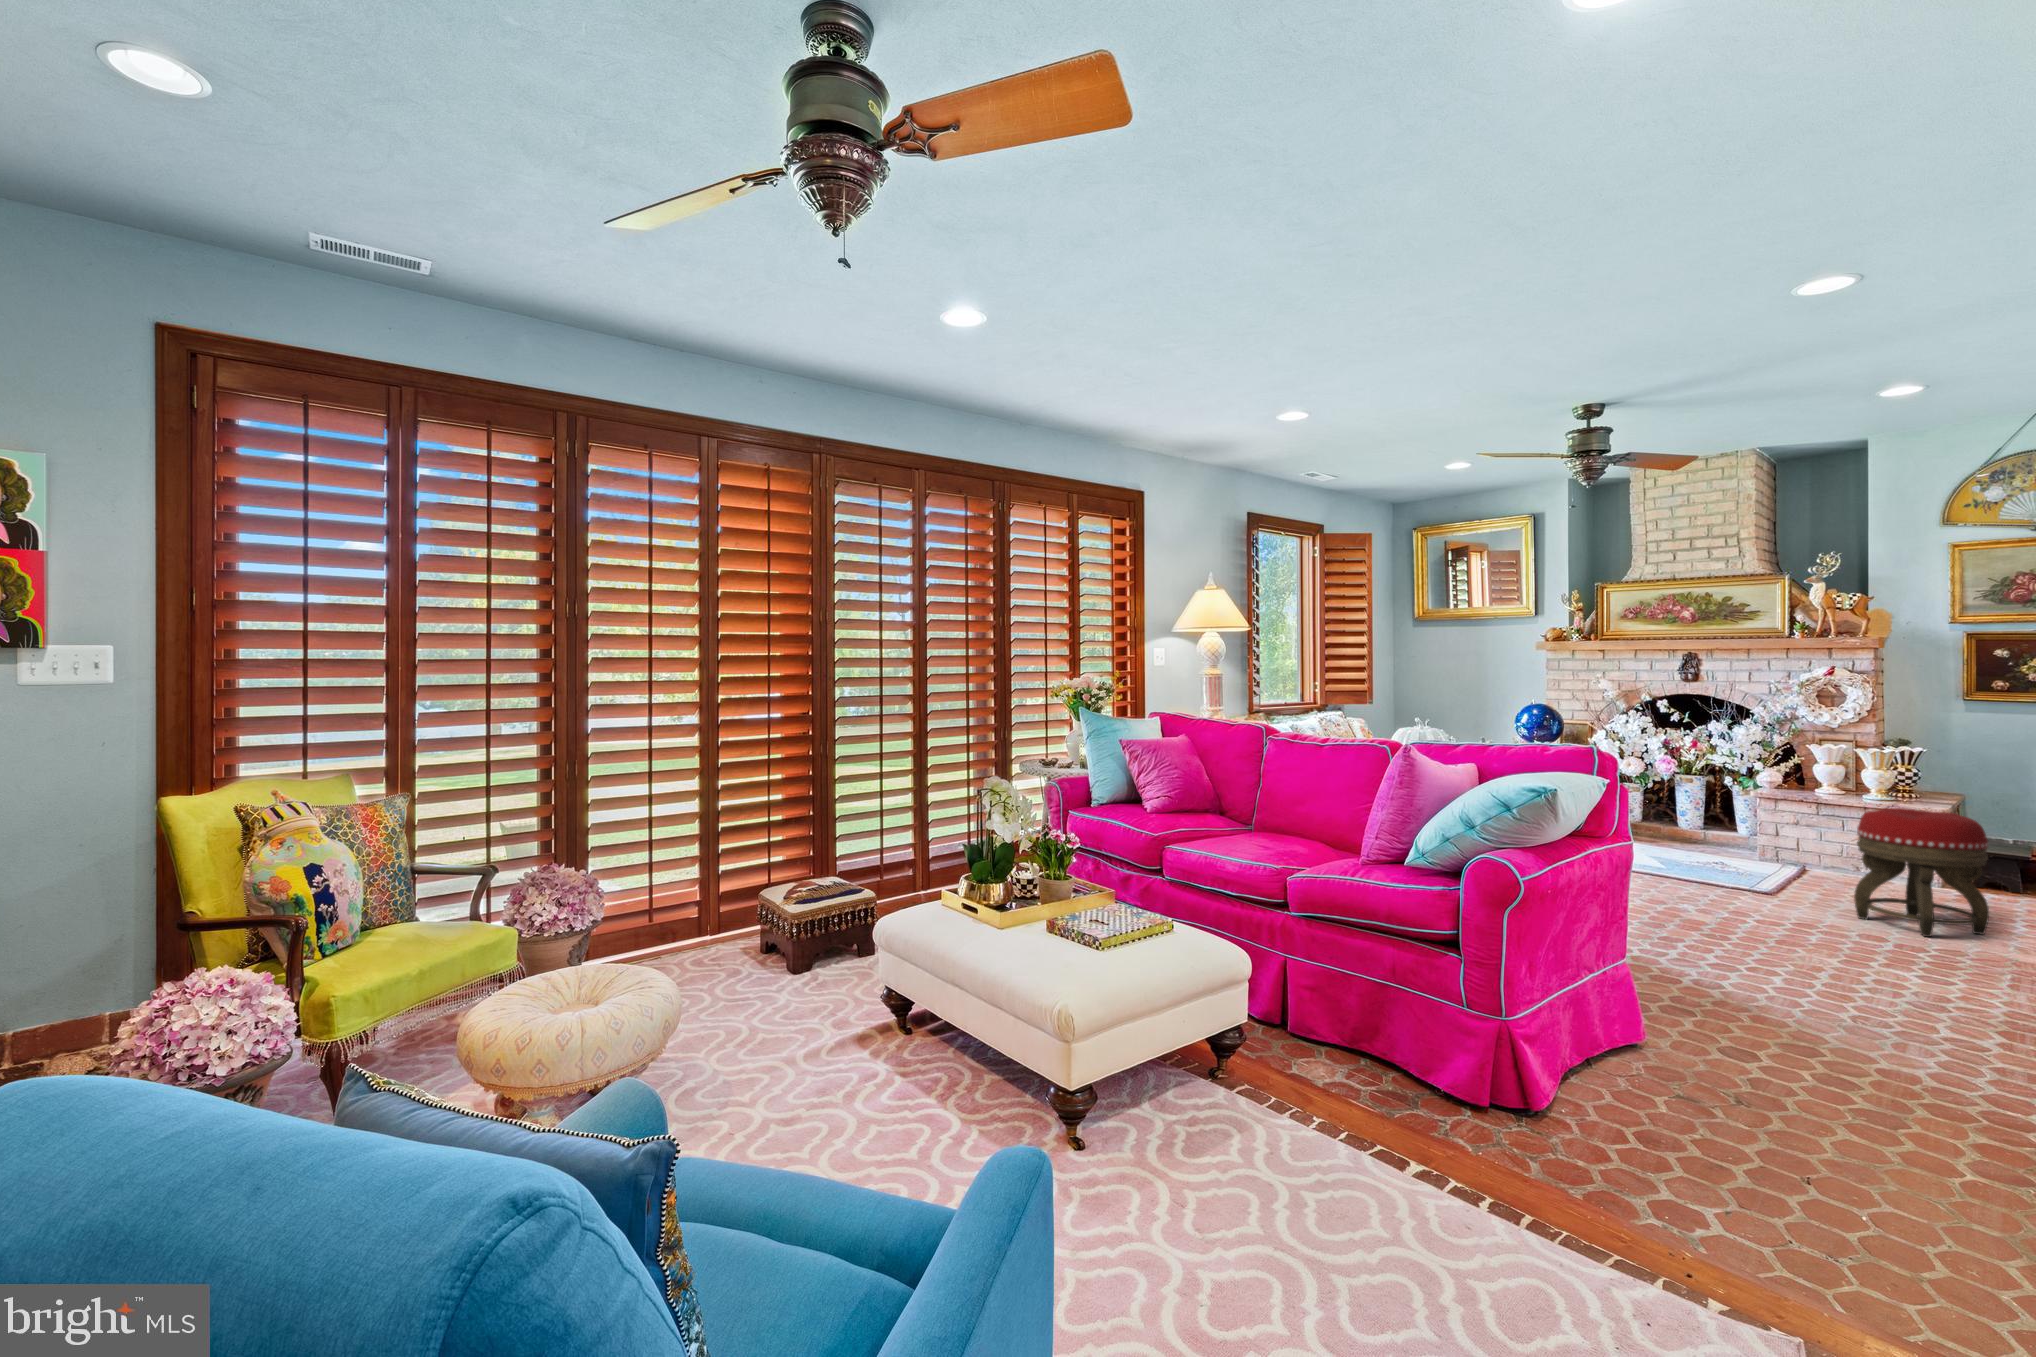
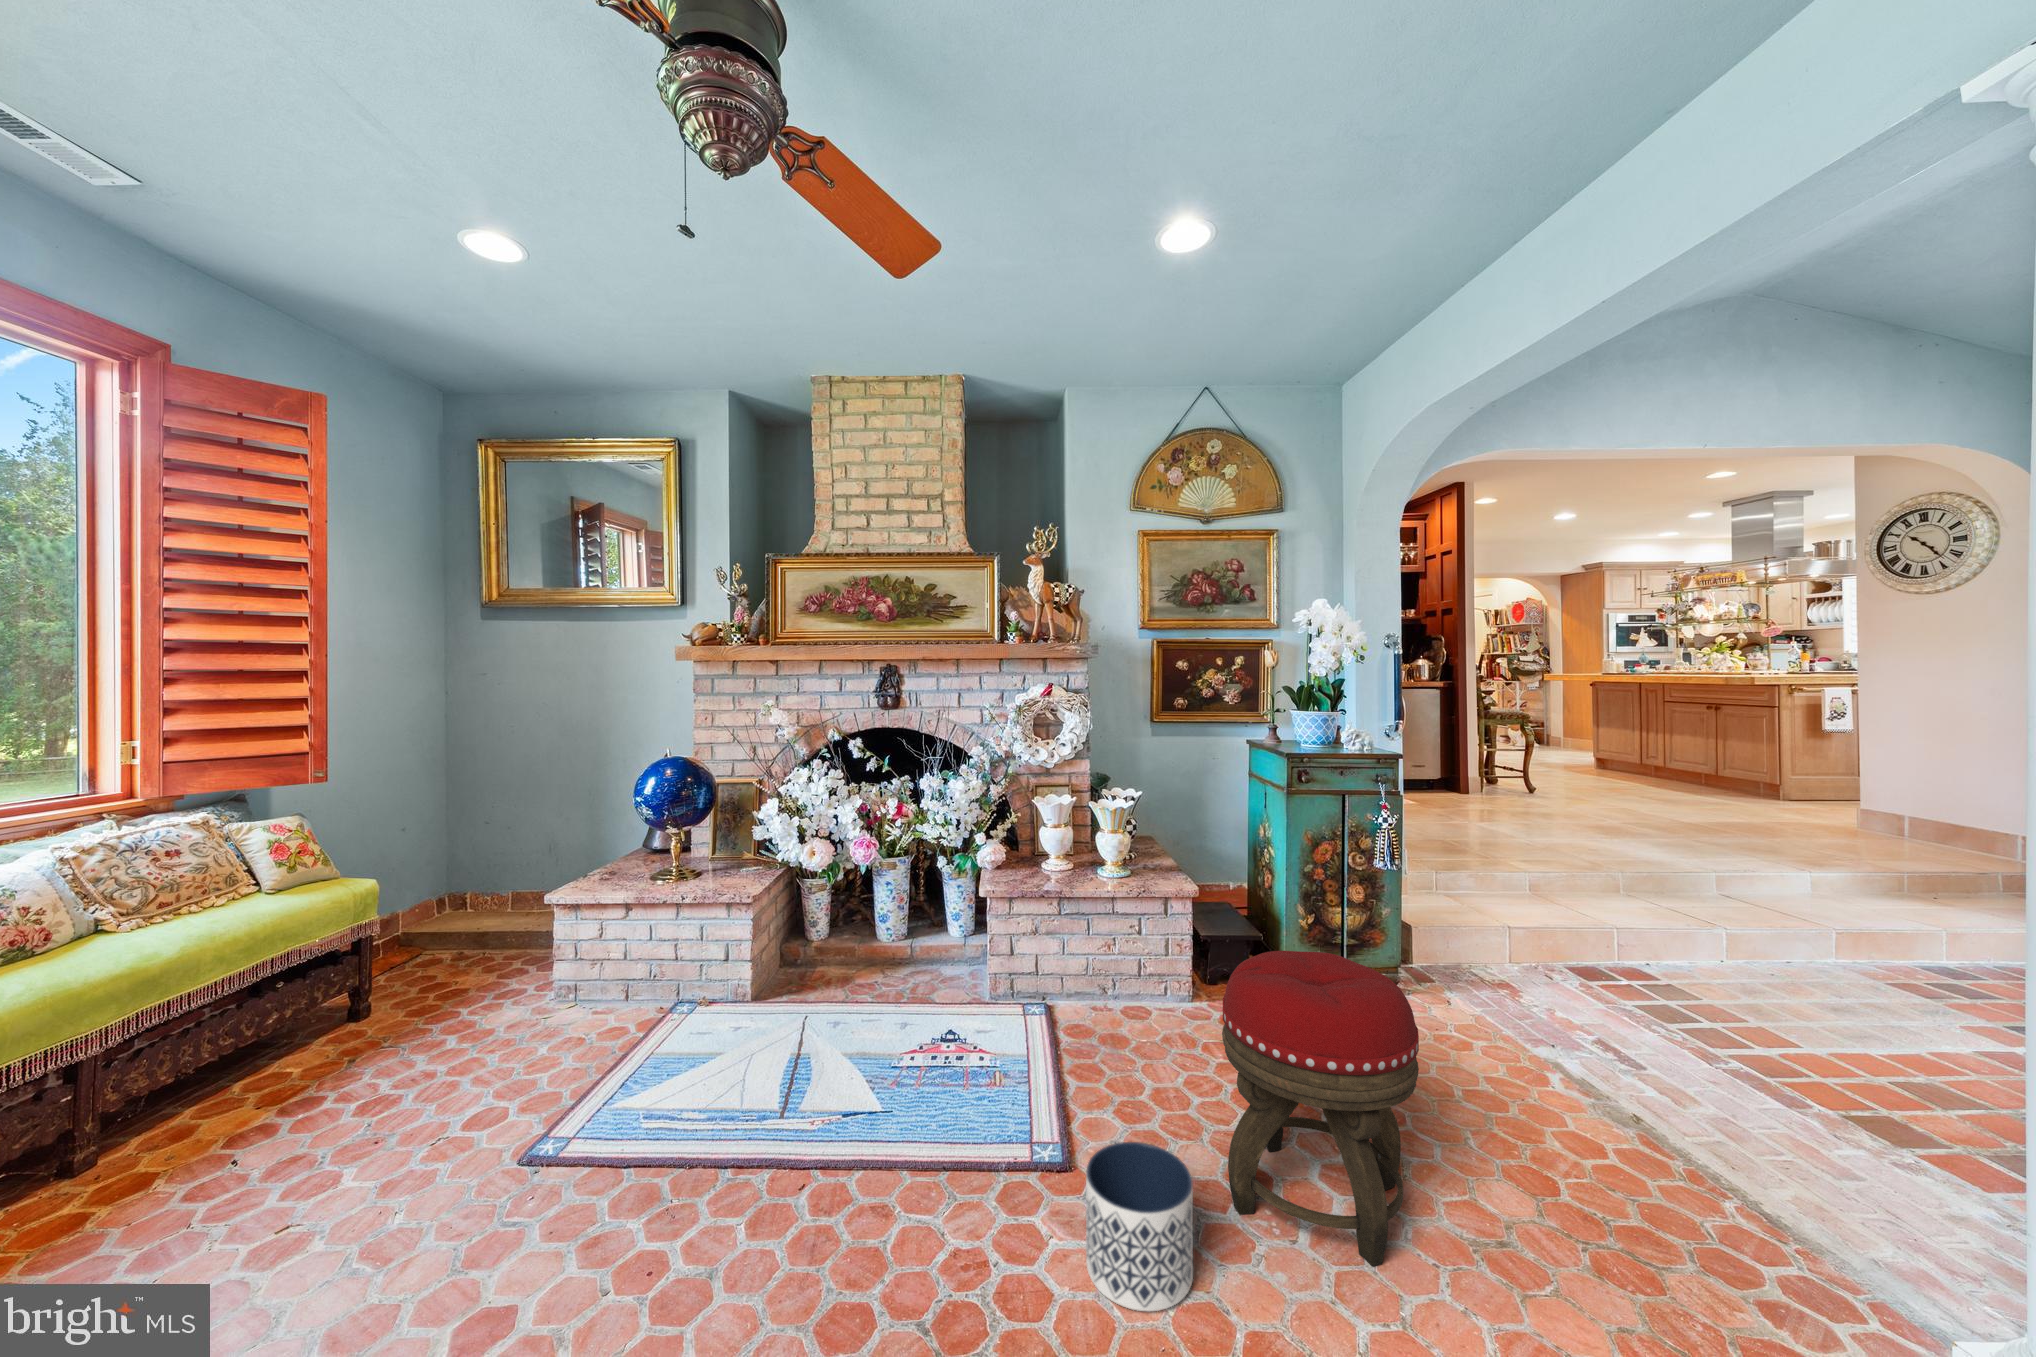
planter: none [1752,867,1811,918] -> present [1086,1142,1193,1311]

